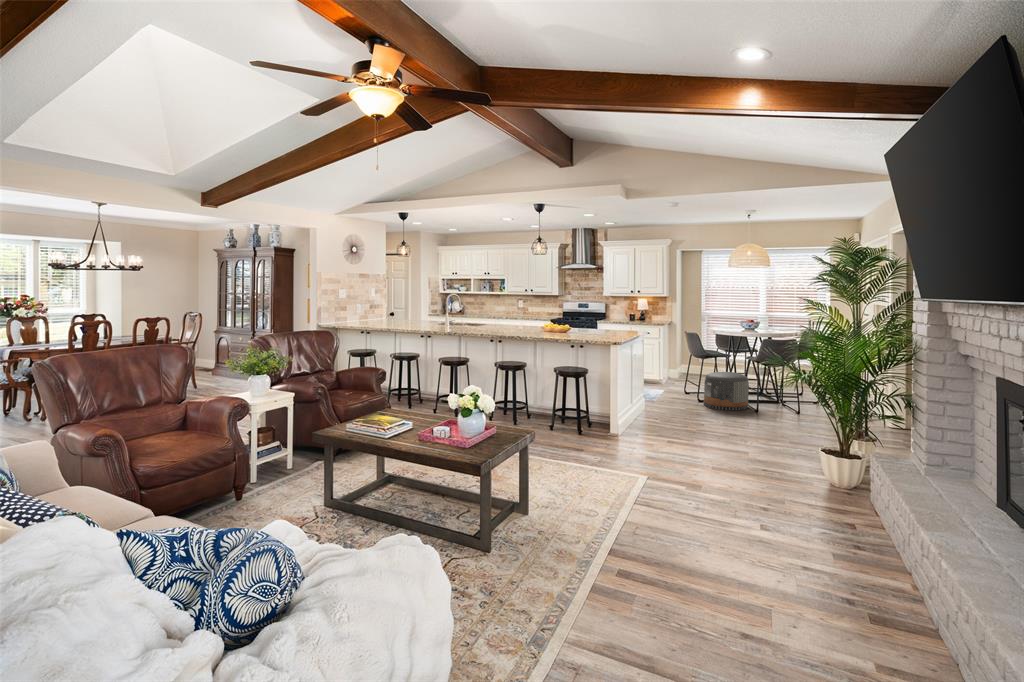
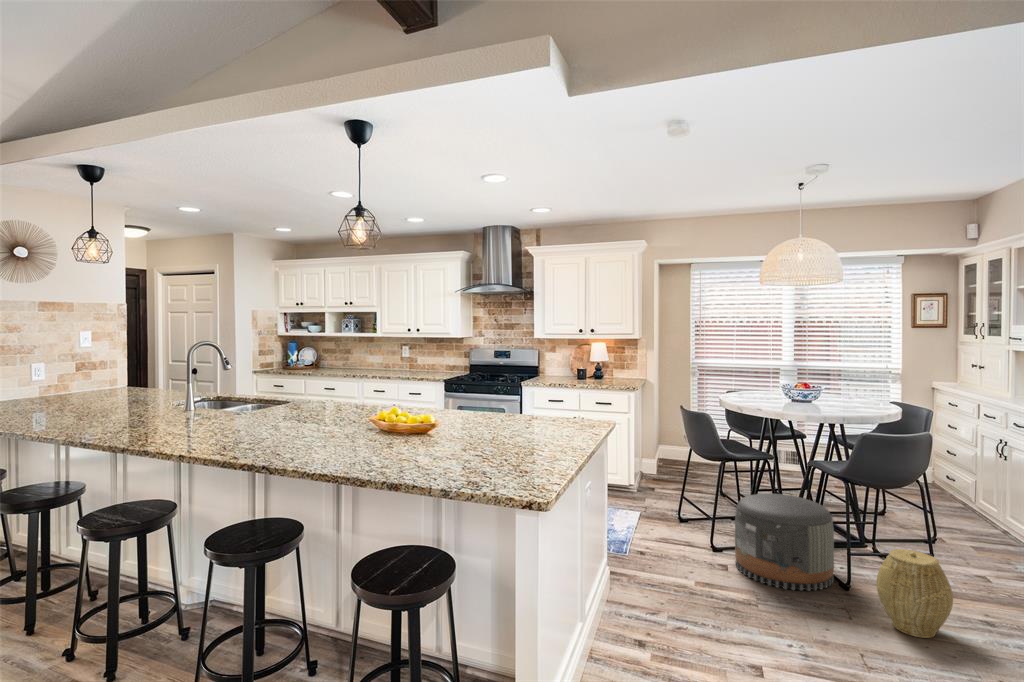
woven basket: none [756,387,785,420] -> present [876,549,953,638]

